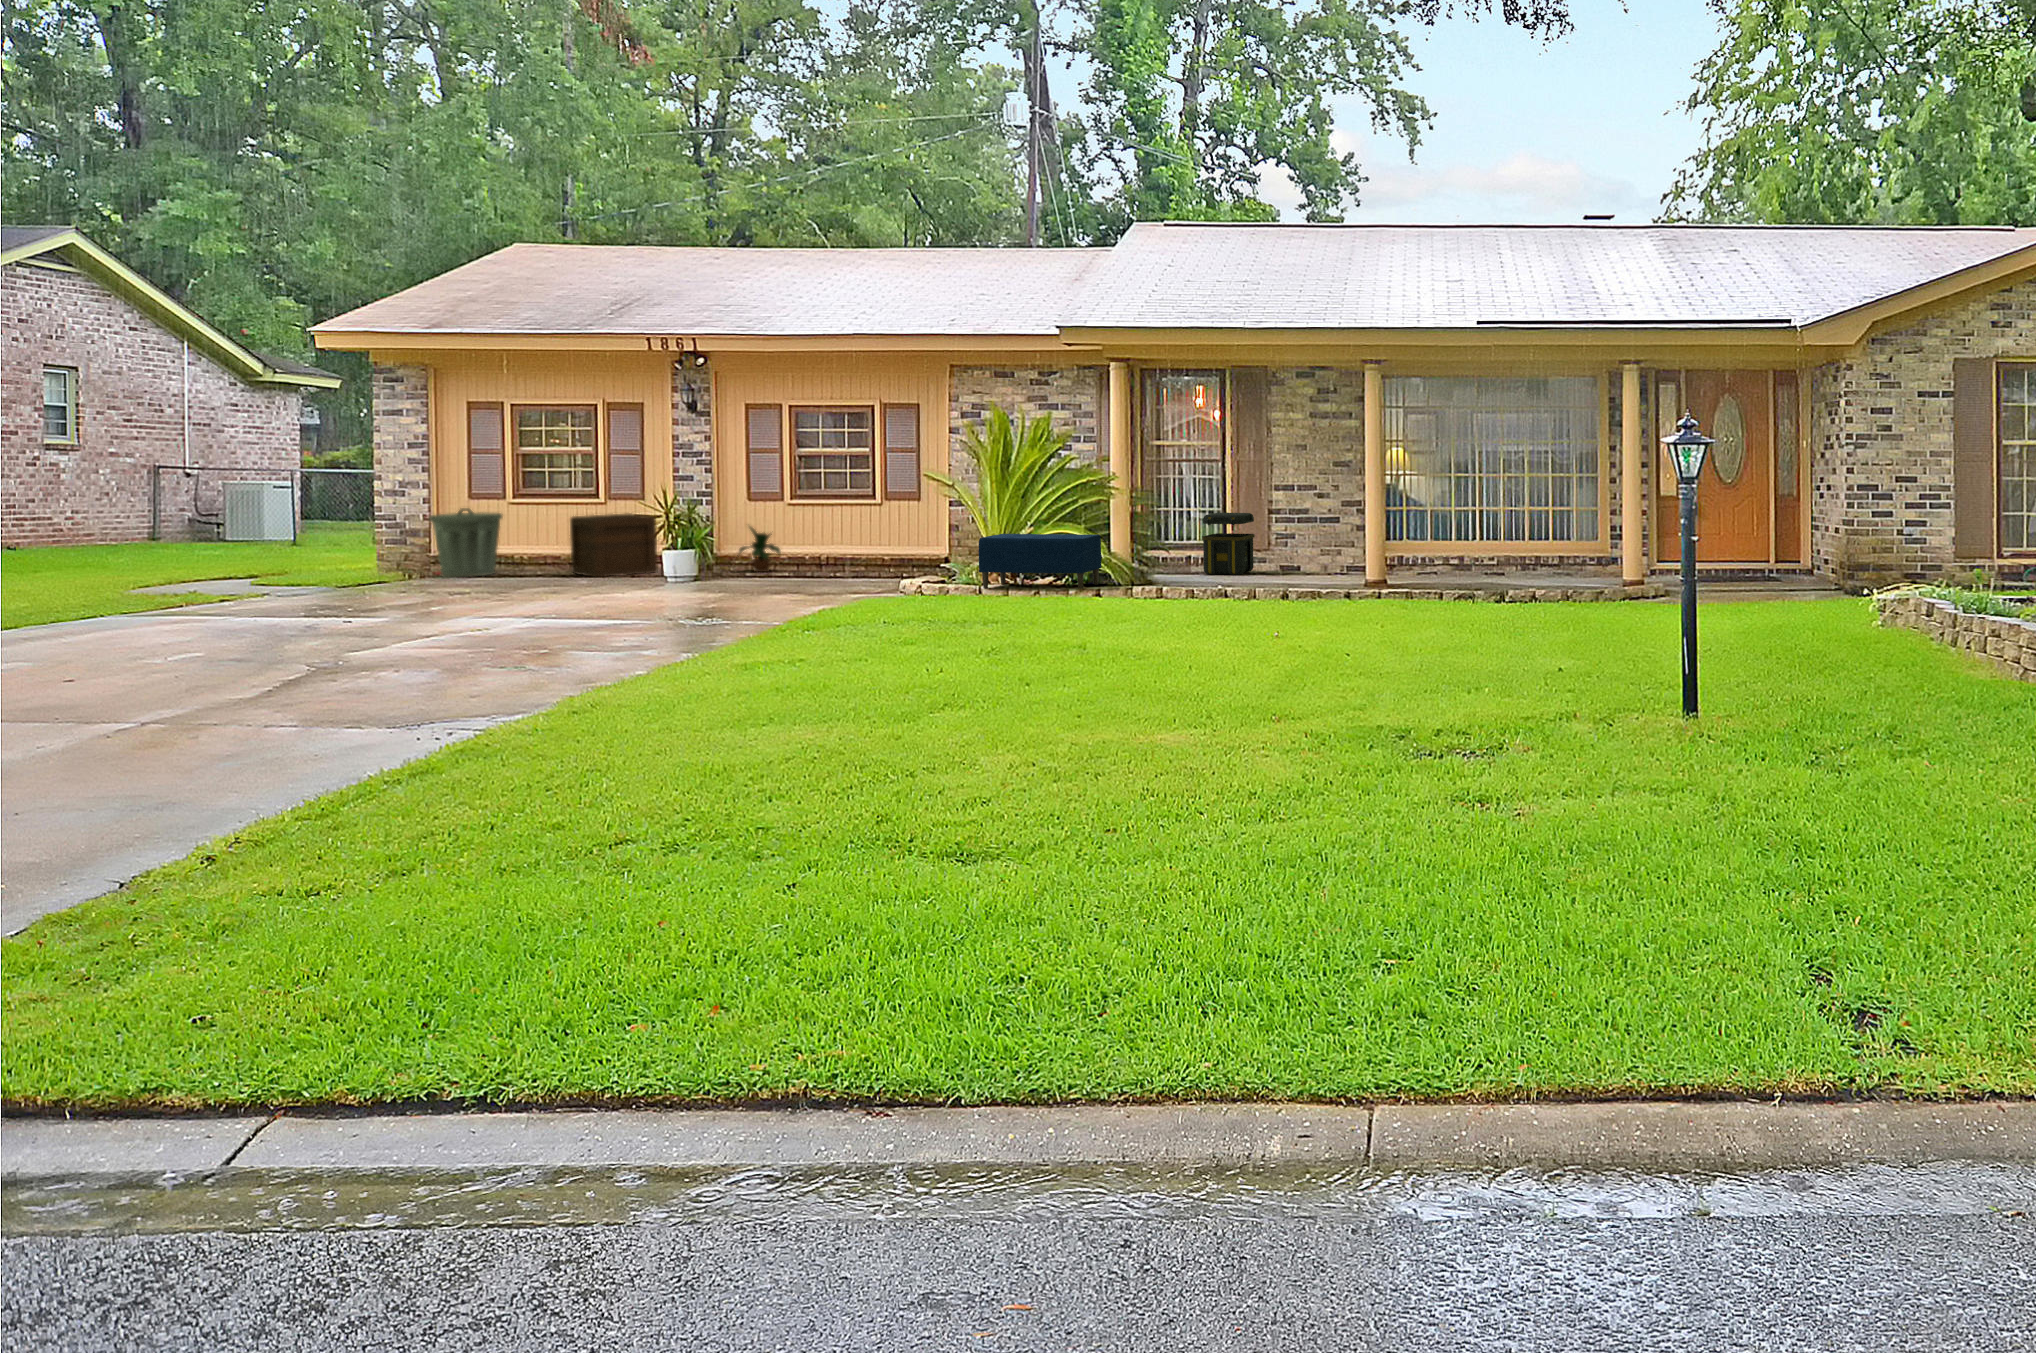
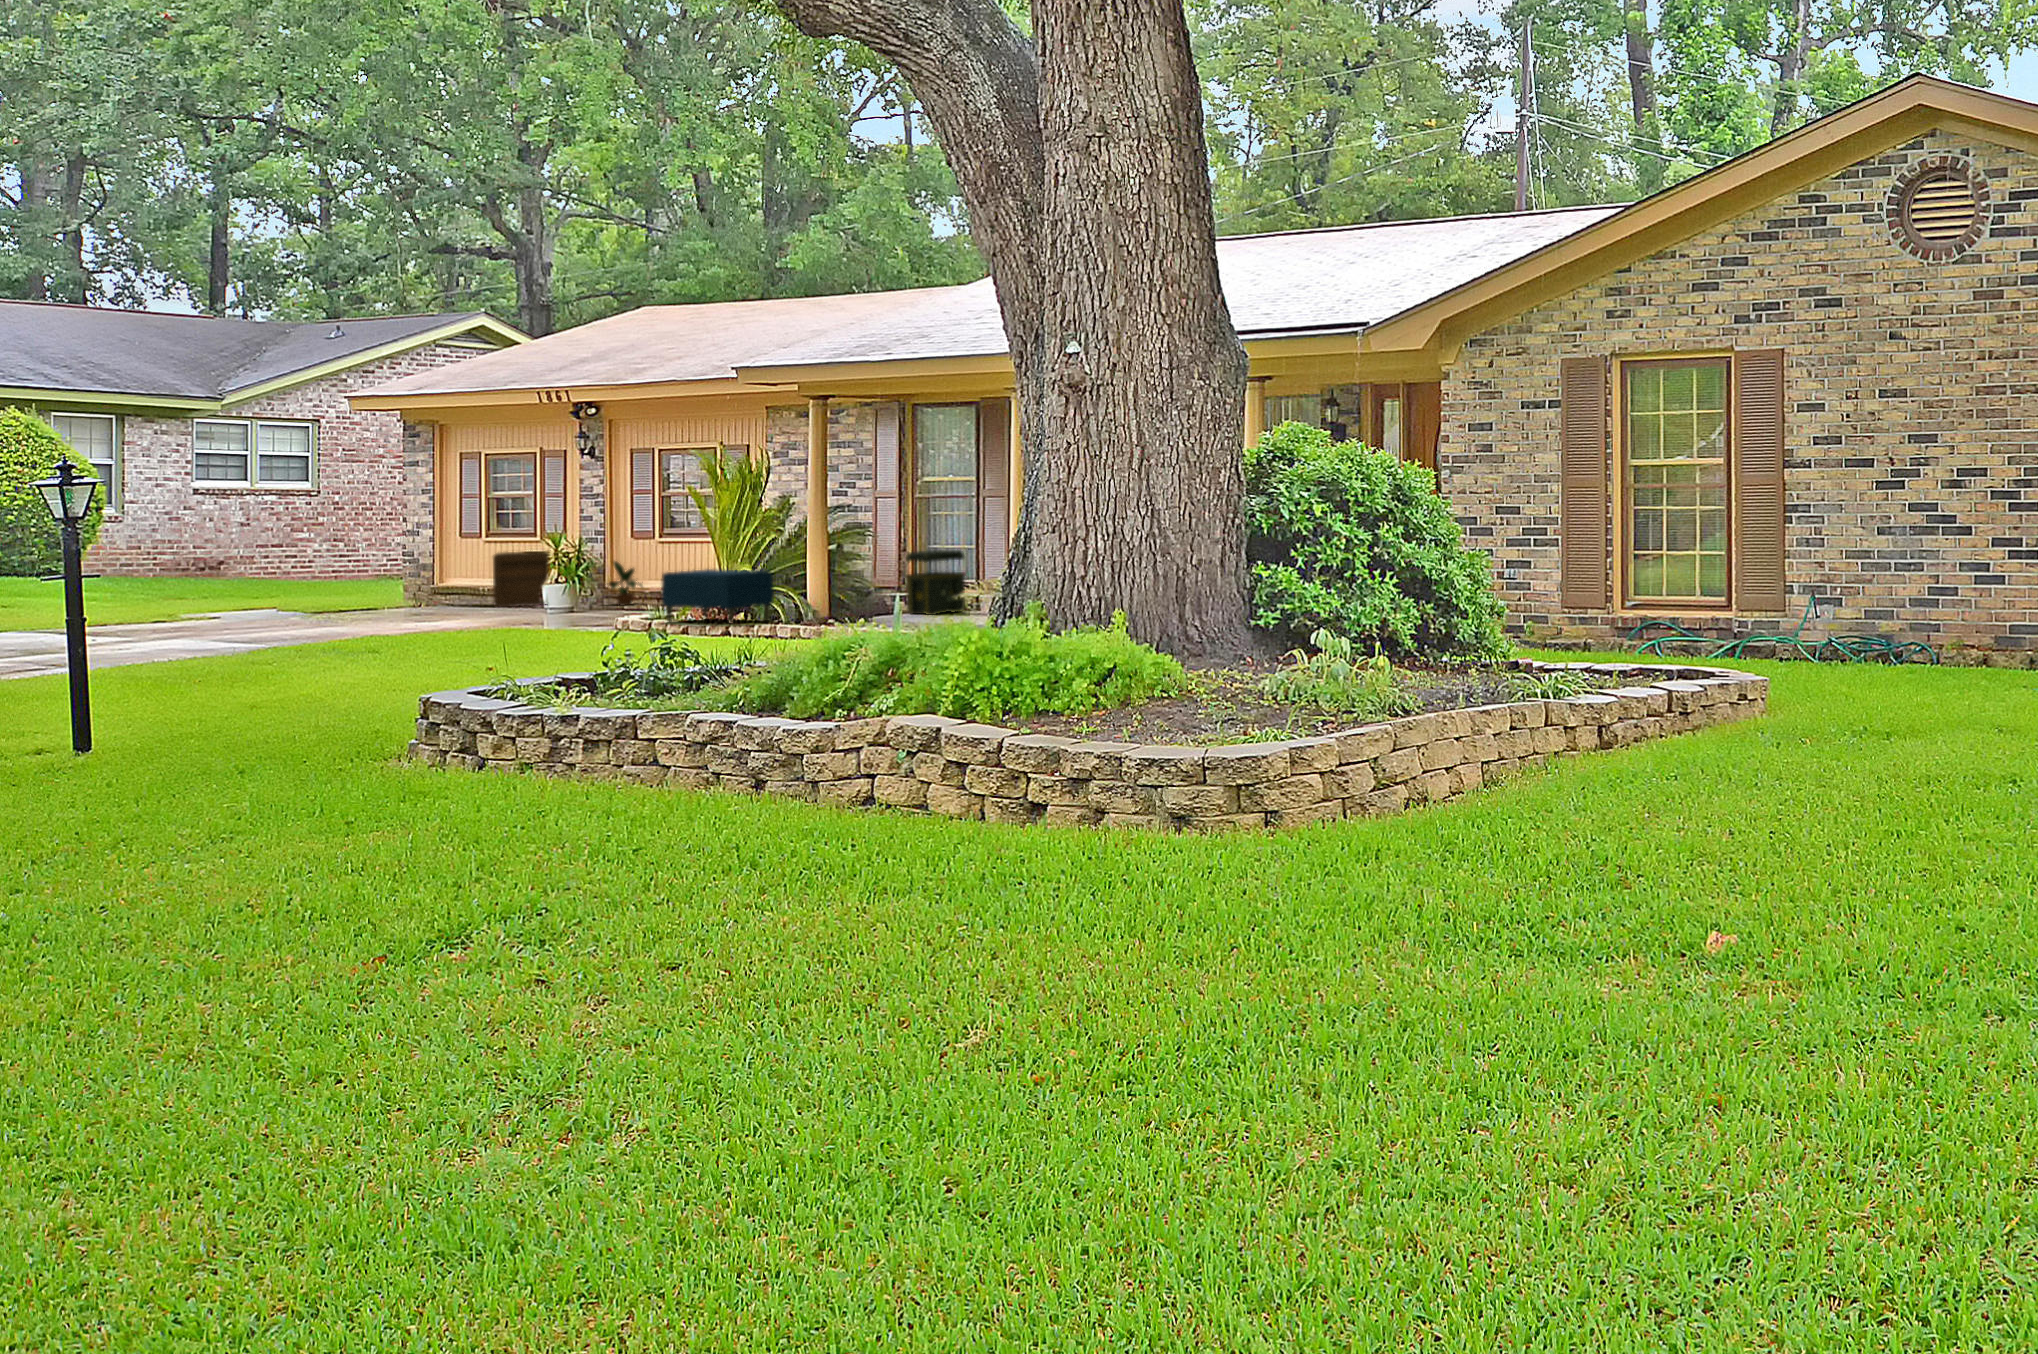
trash can: present [429,508,502,577] -> none [402,545,466,606]

